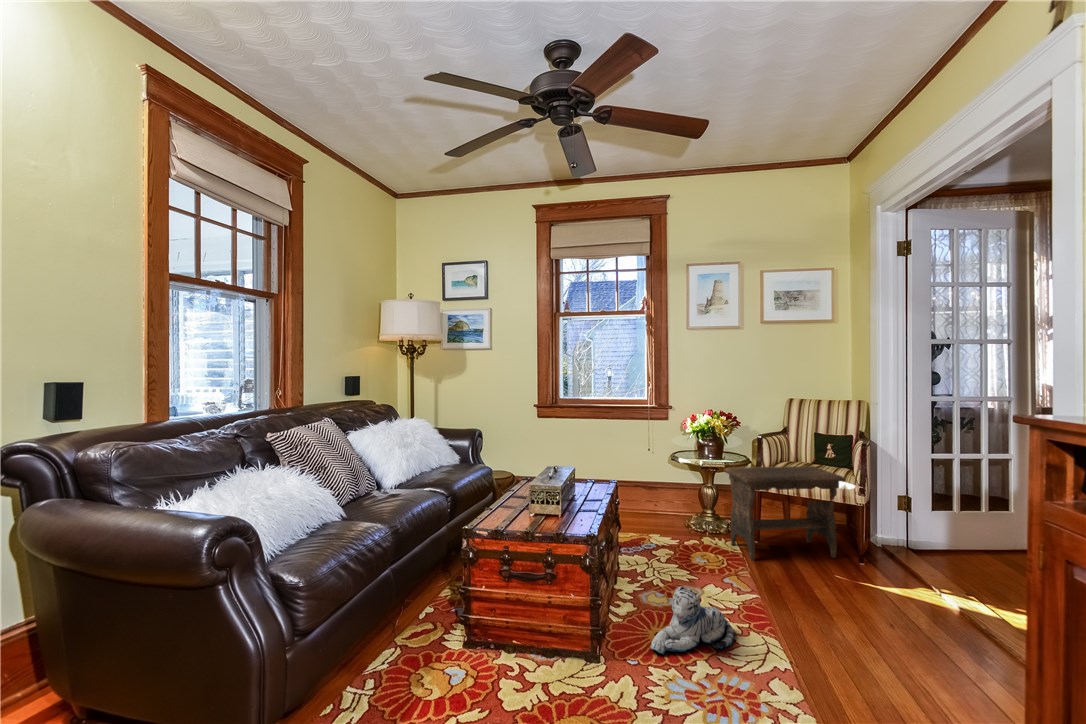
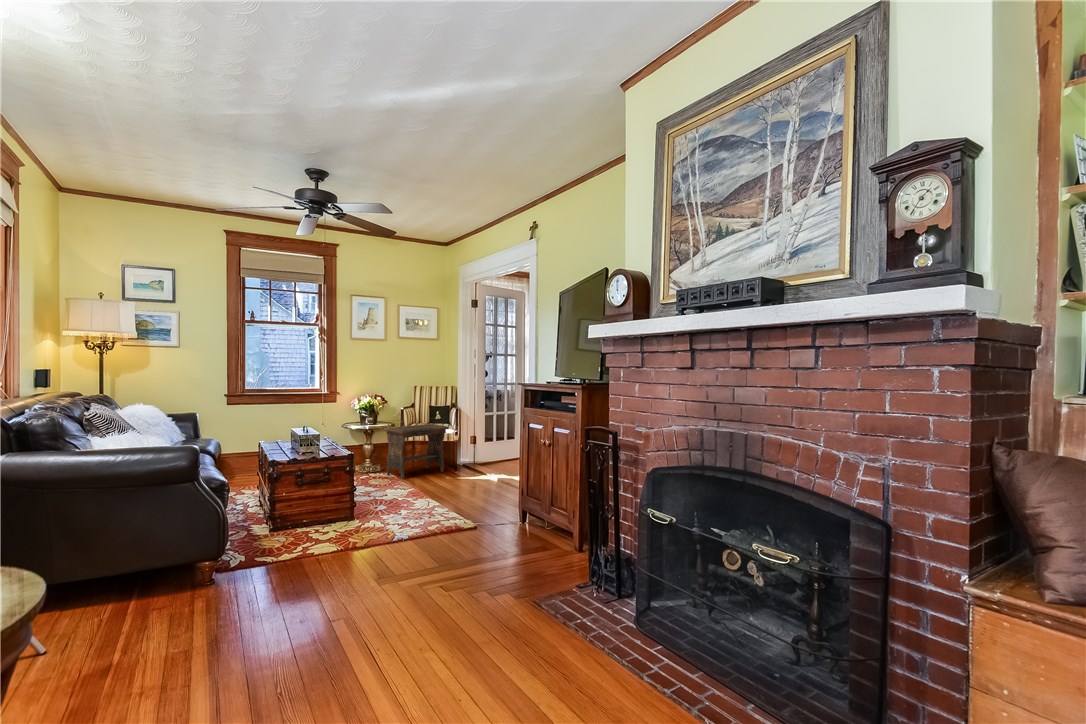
plush toy: present [651,586,734,654] -> none [375,480,412,512]

